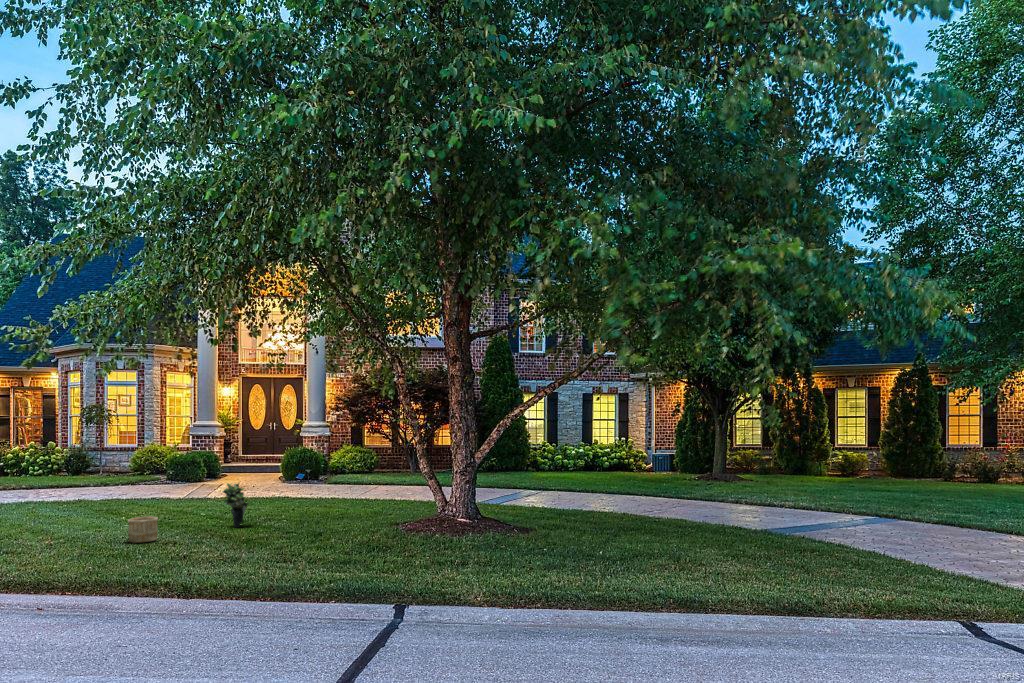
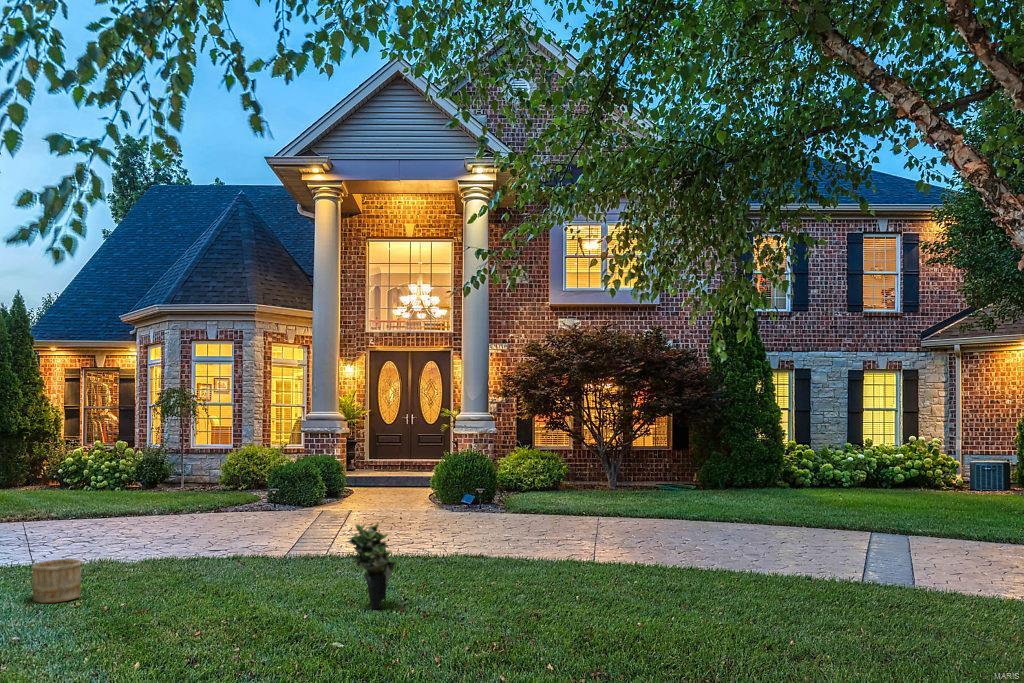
wooden bucket: present [128,516,158,543] -> present [31,559,82,603]

